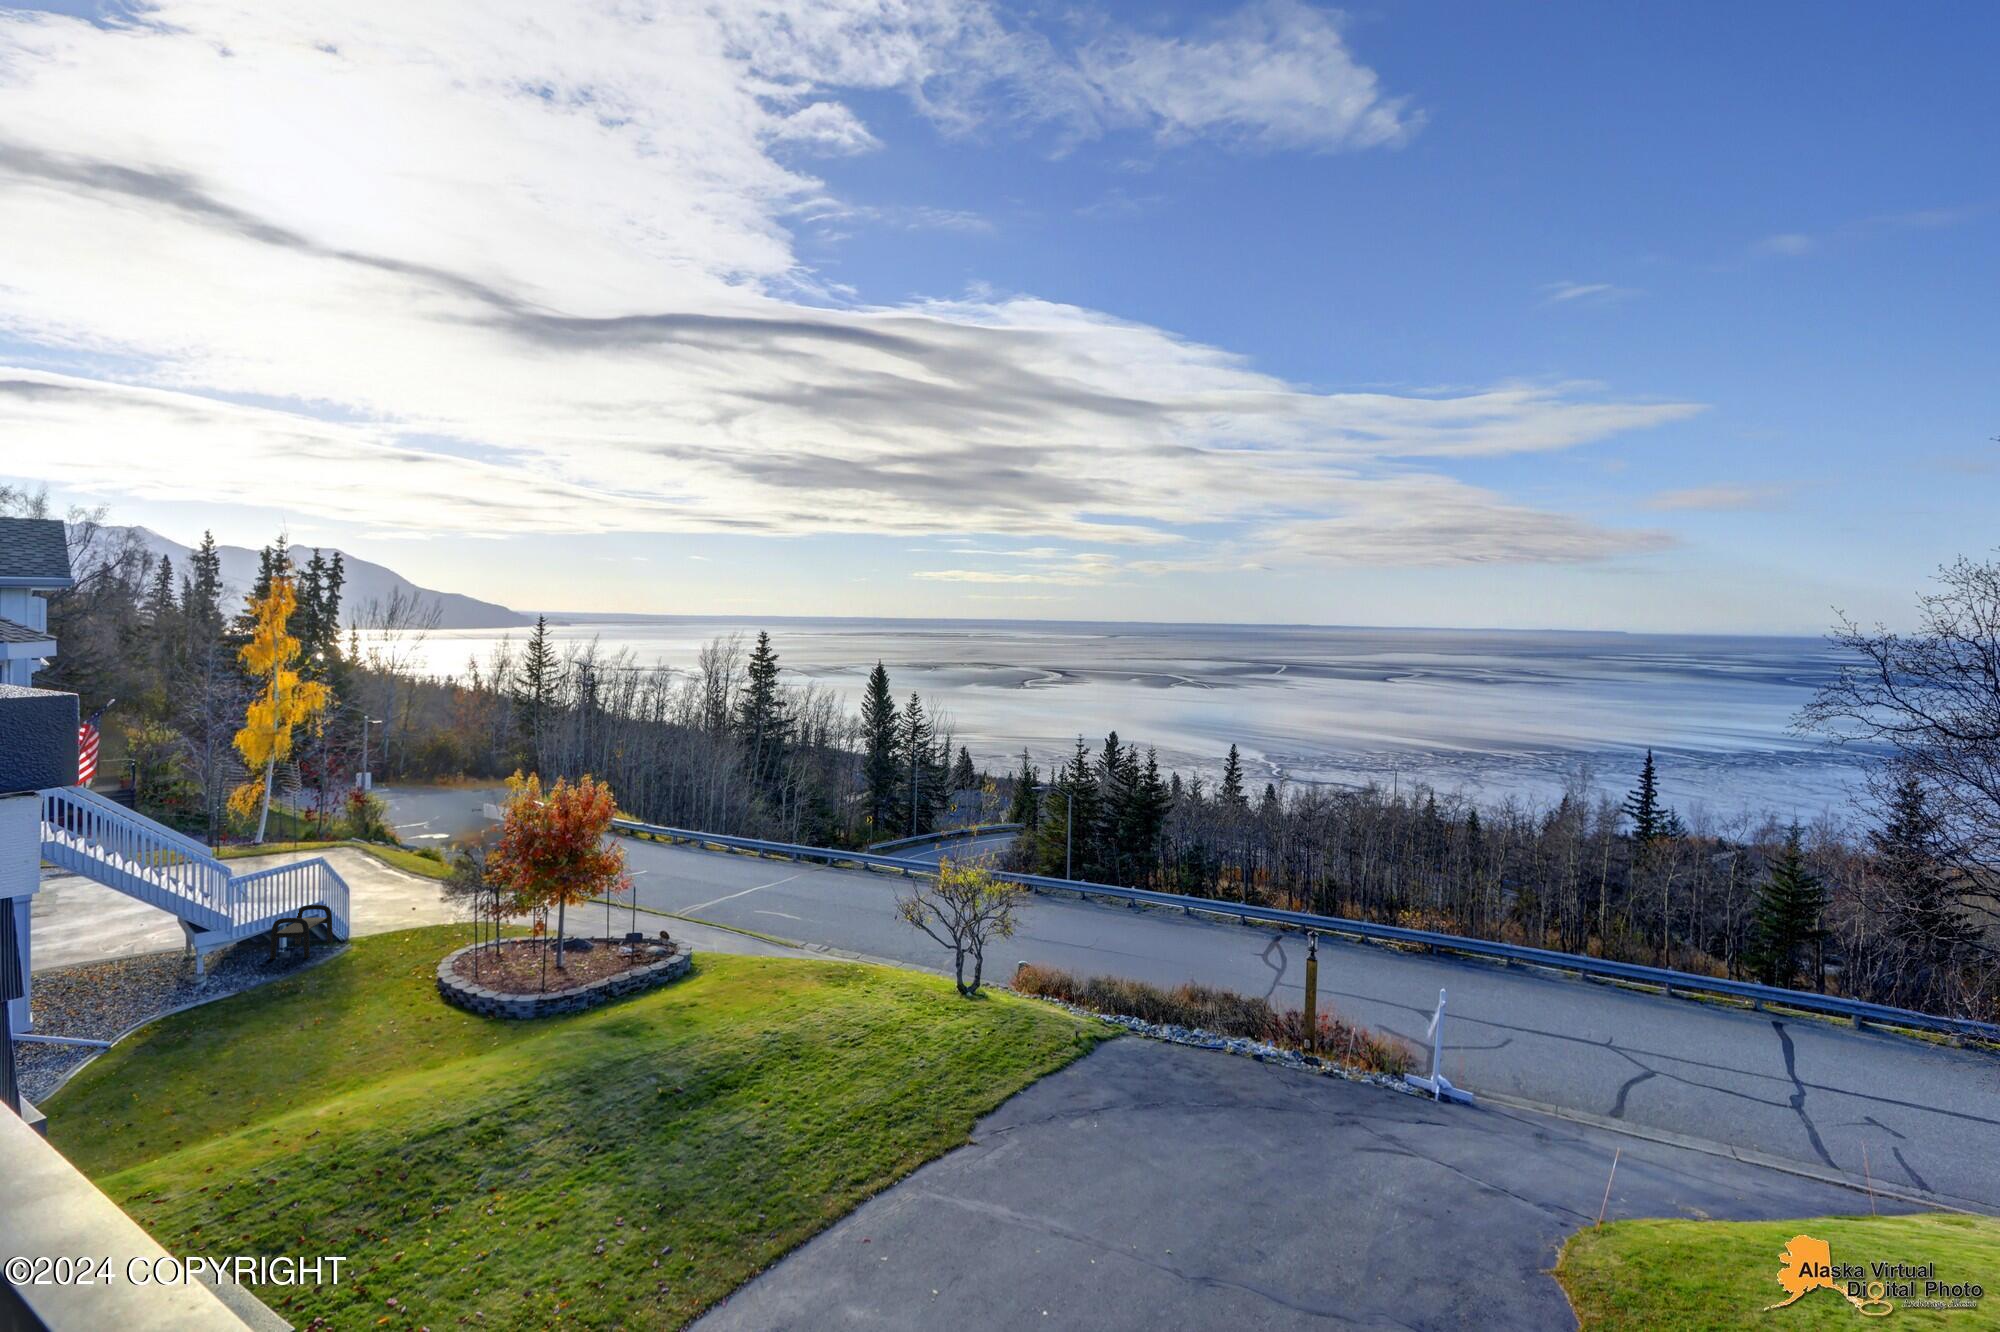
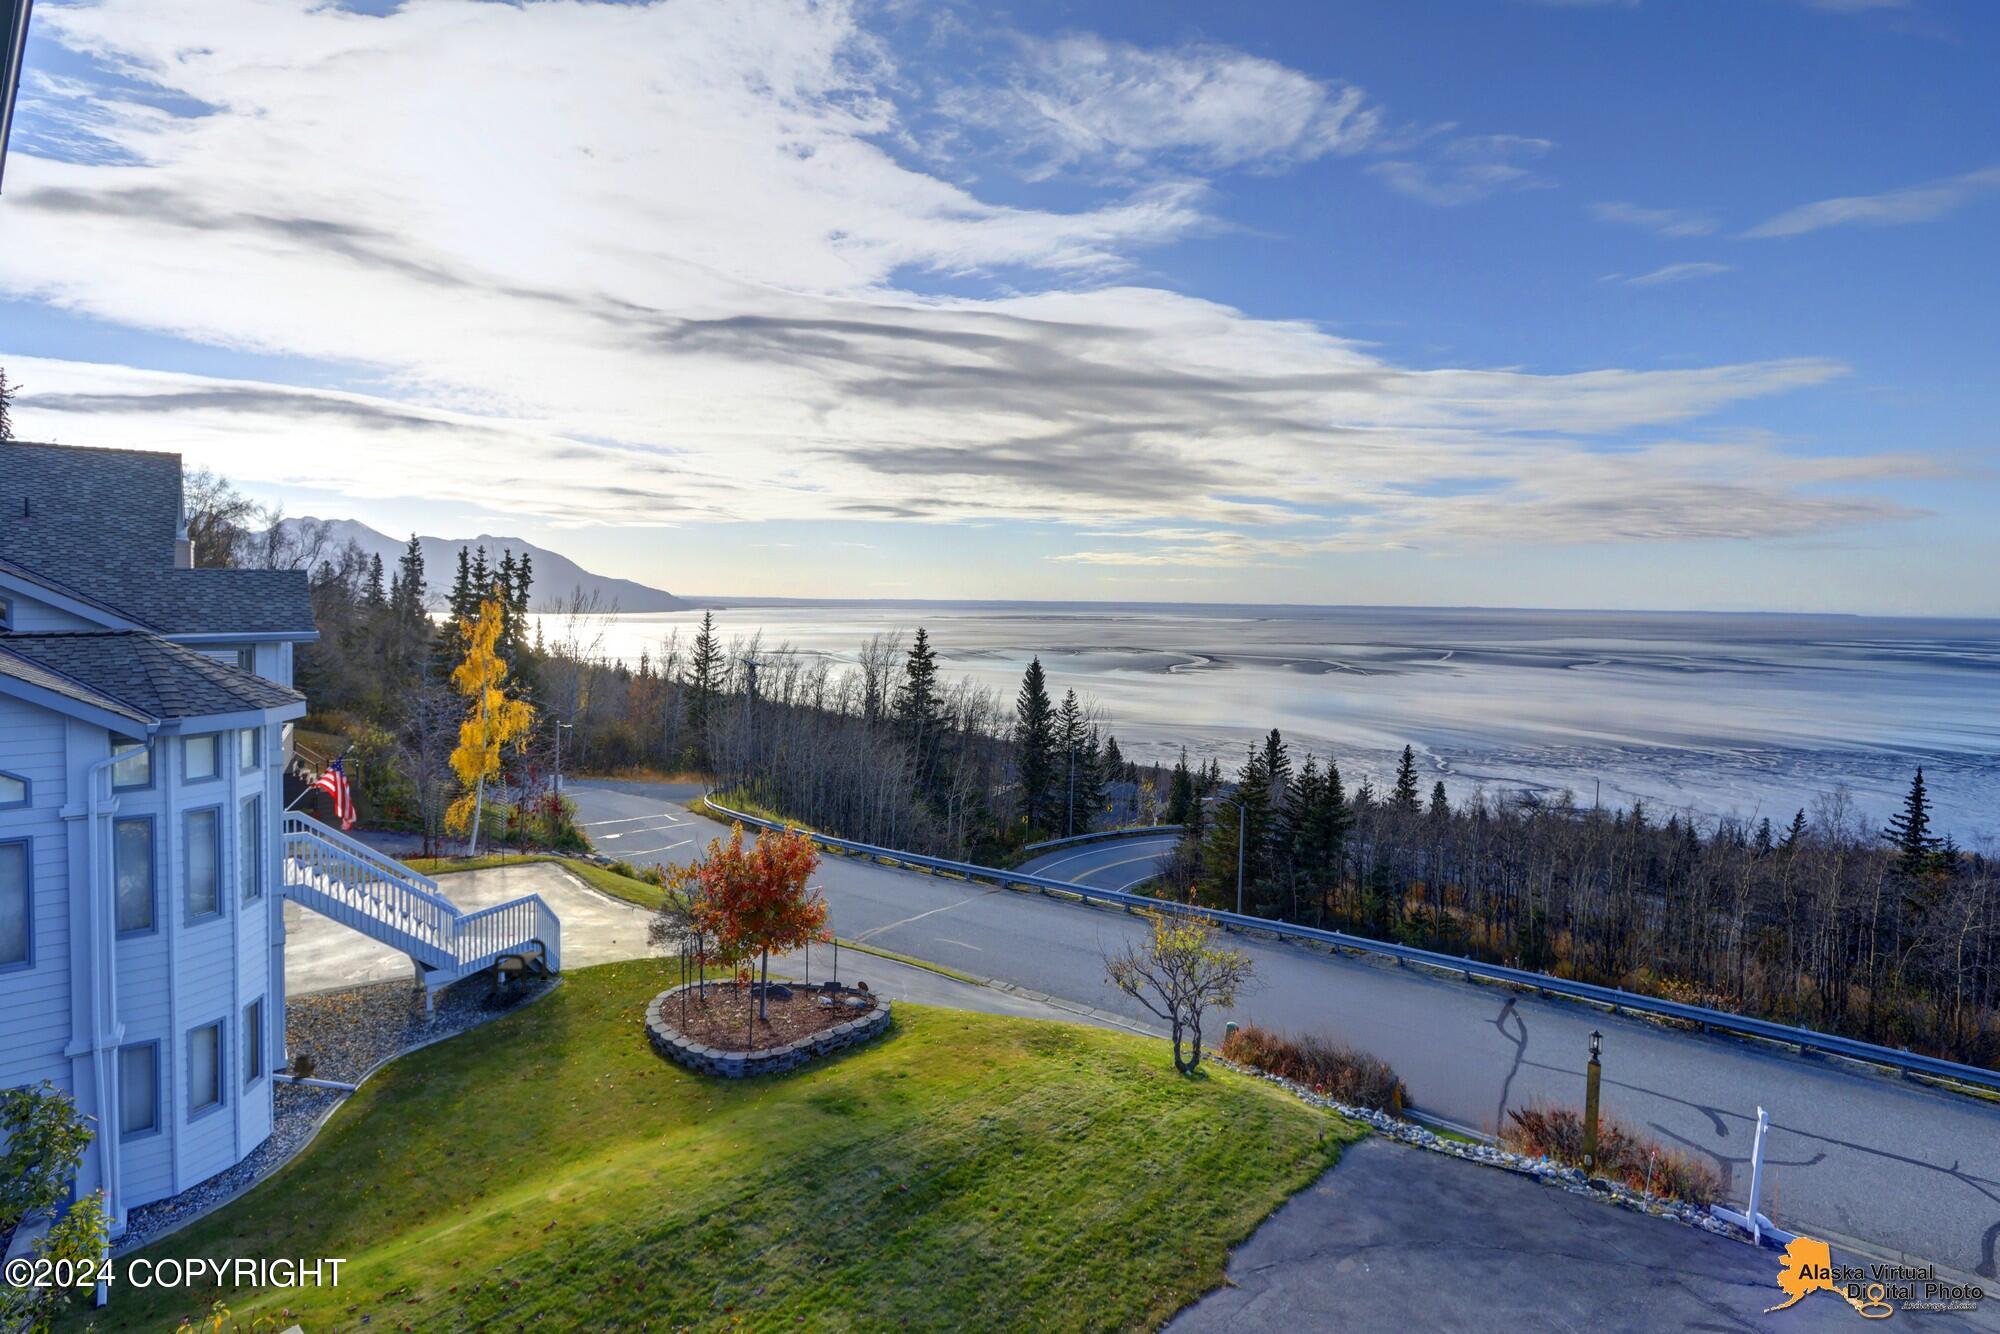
watering can: none [33,1013,85,1043] -> present [293,1055,325,1078]

